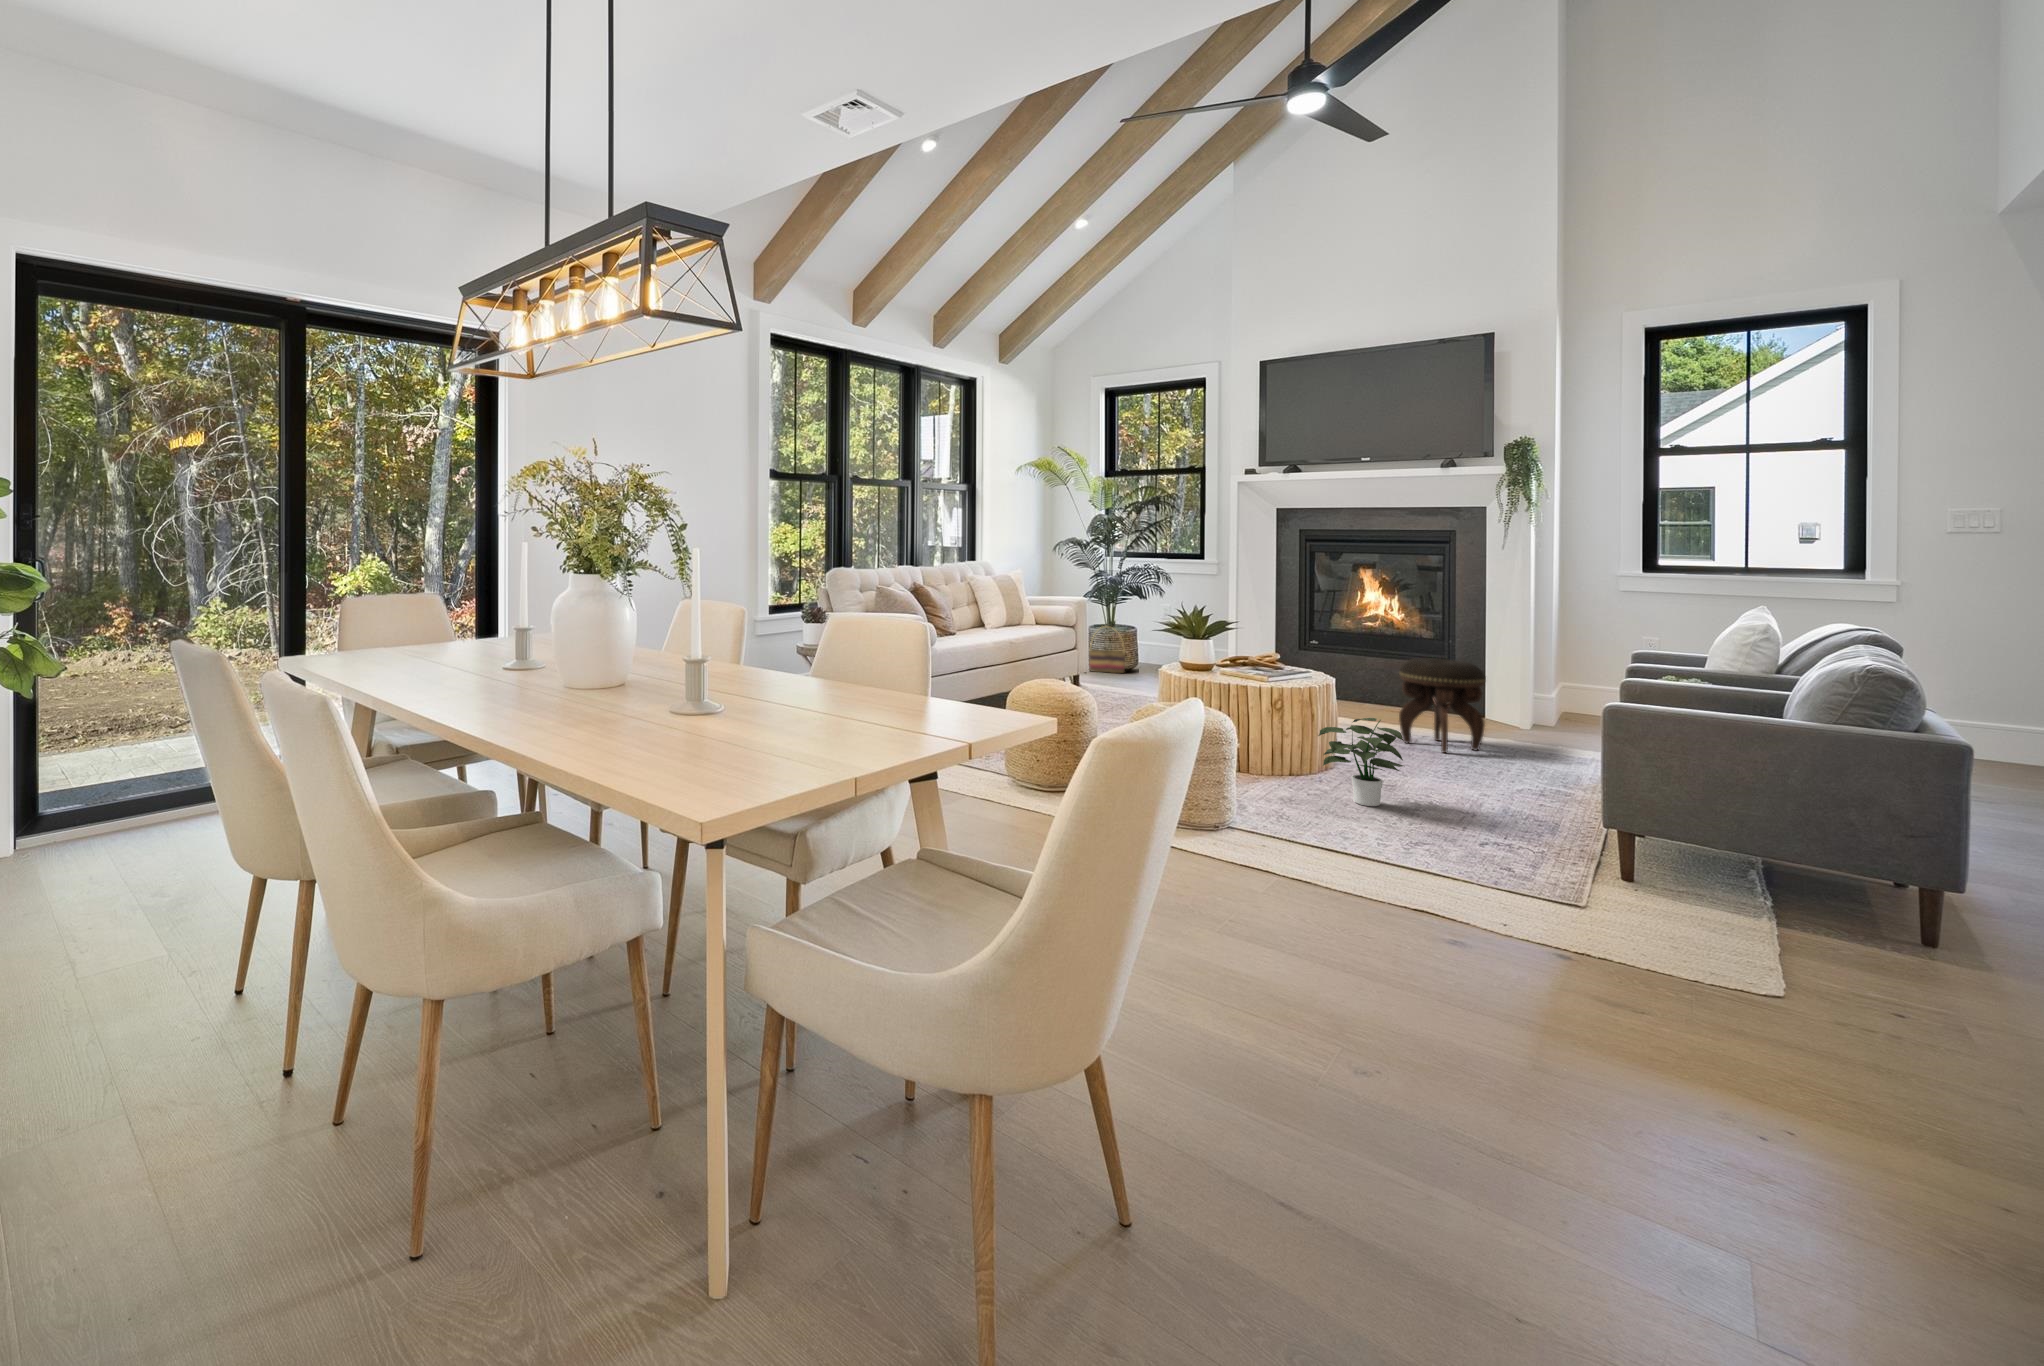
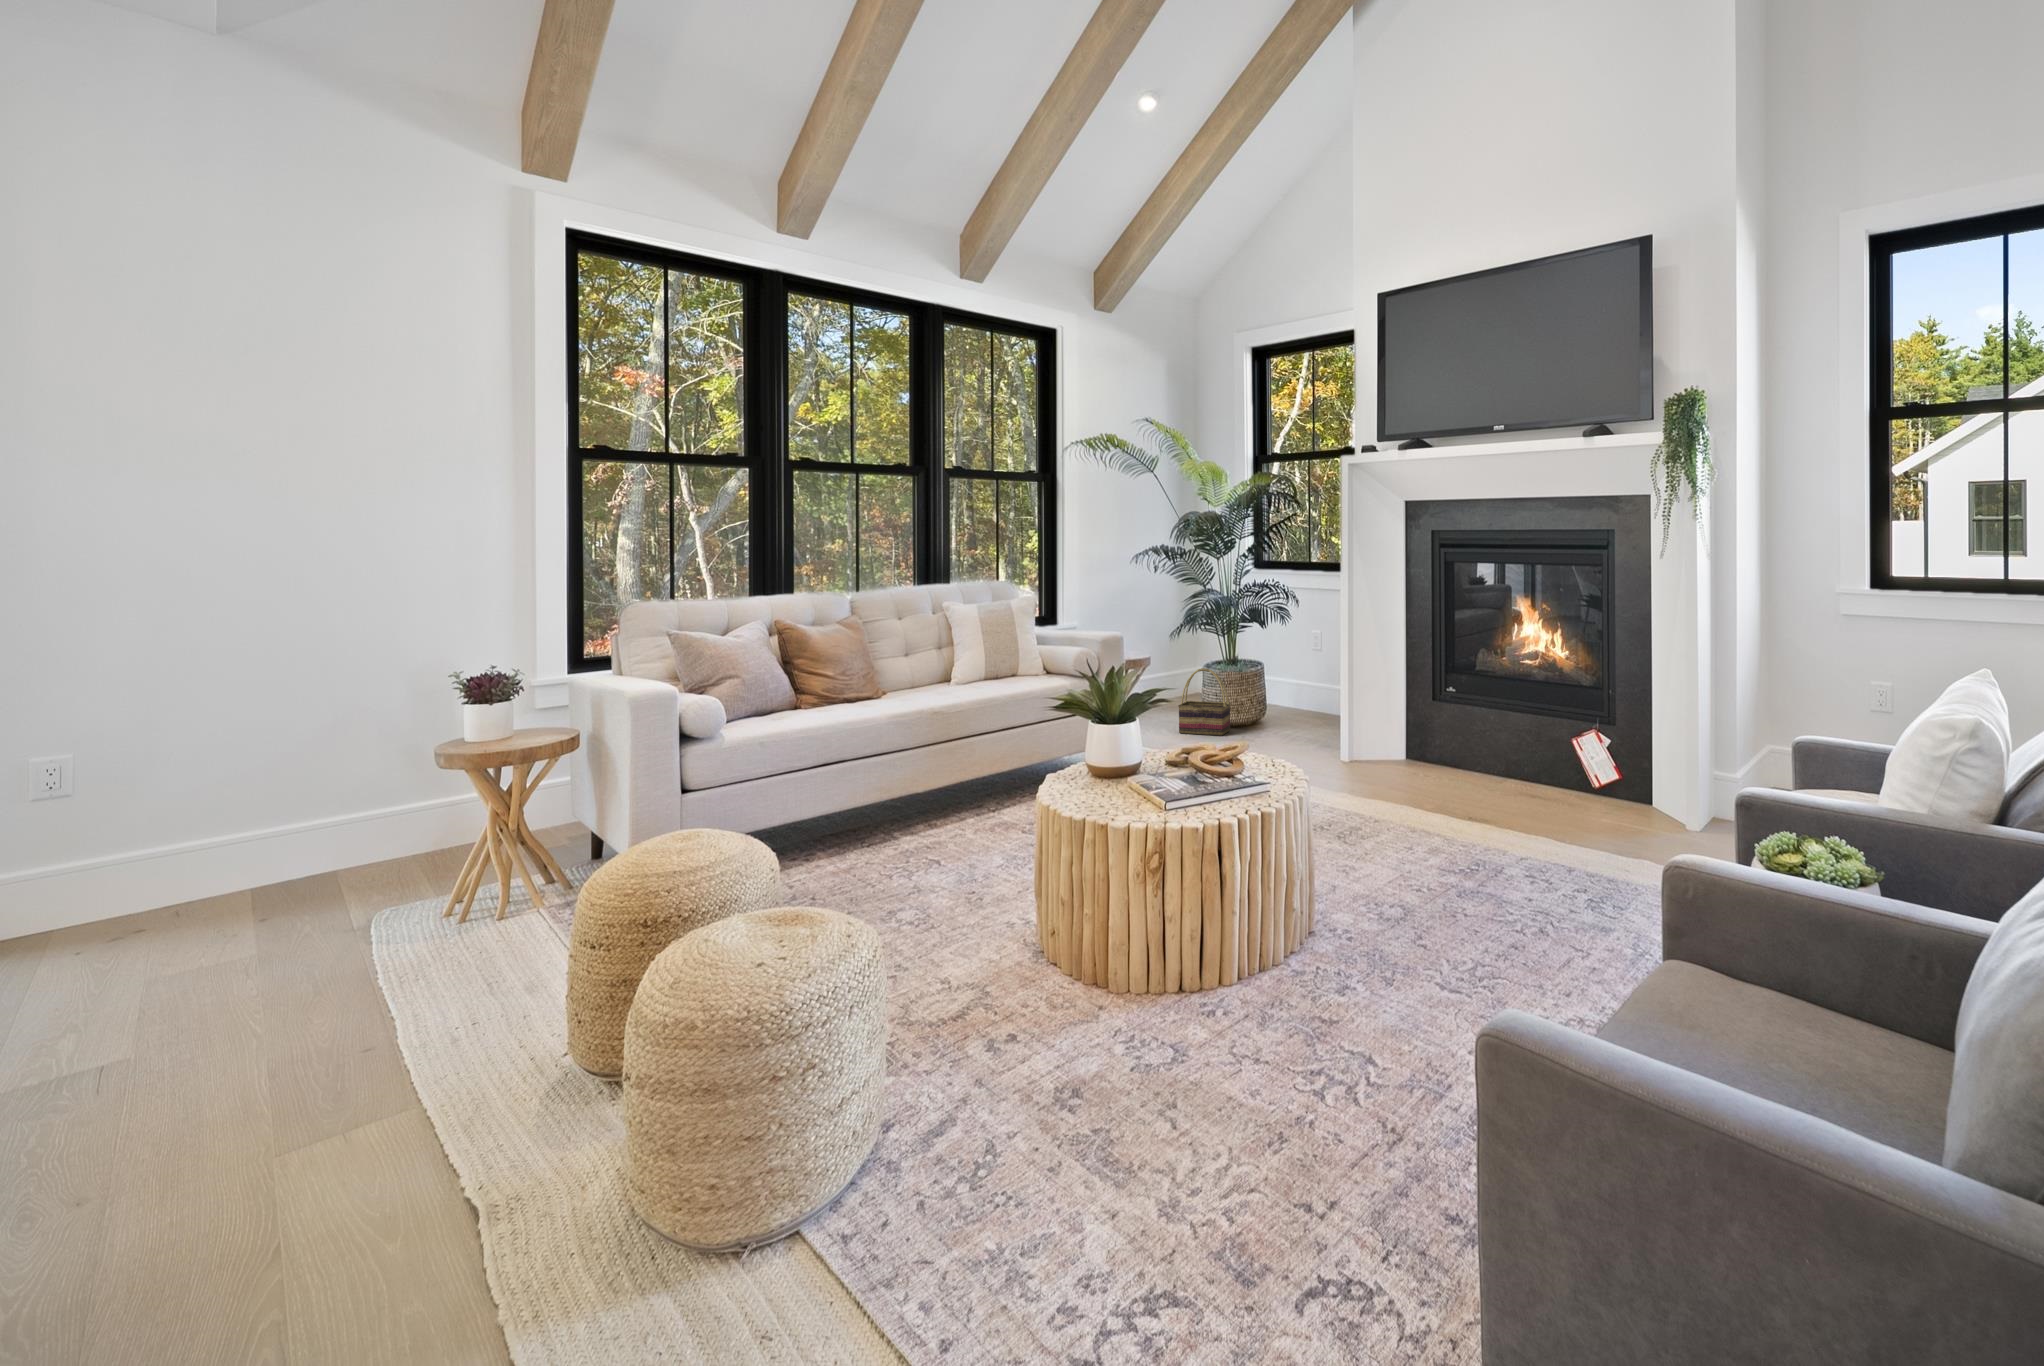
footstool: present [1399,658,1486,753] -> none [1474,738,1595,904]
potted plant: present [1318,718,1403,806] -> none [1175,901,1335,1093]

